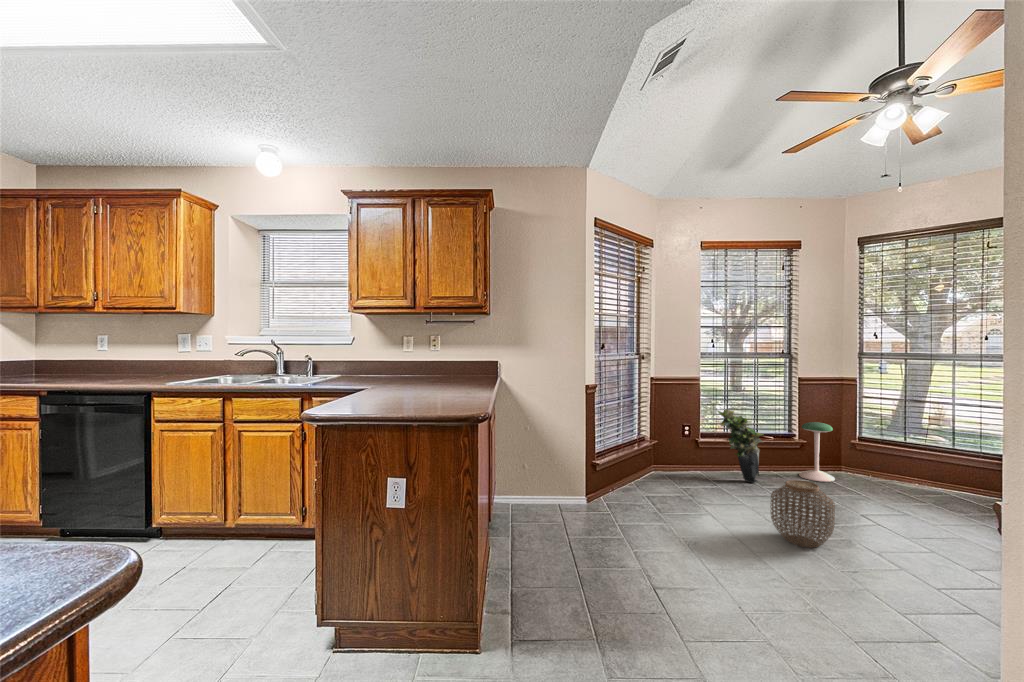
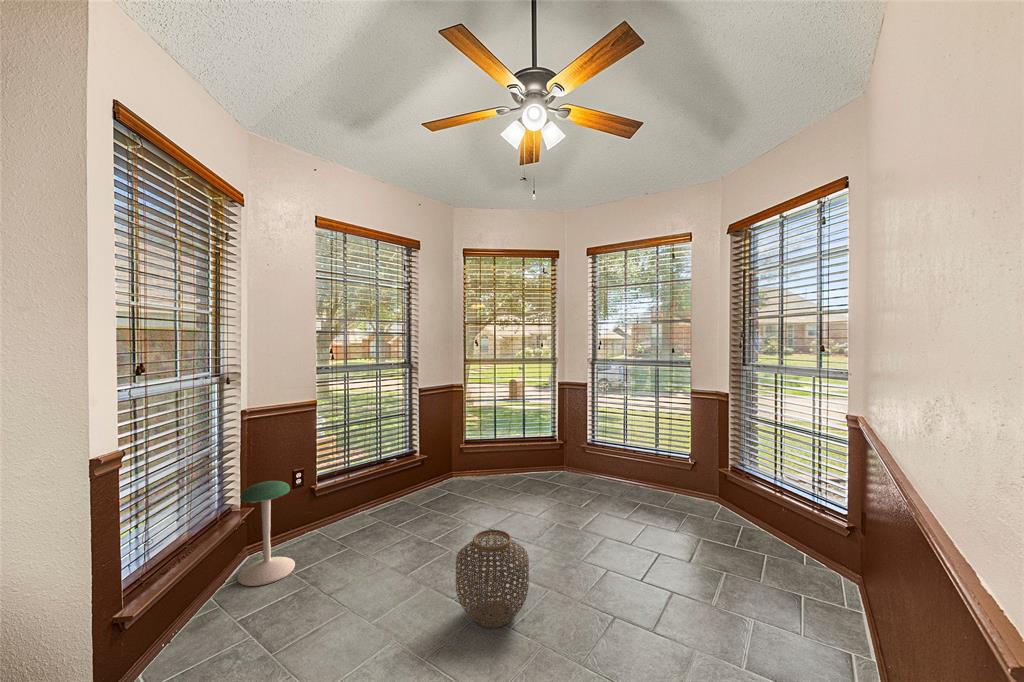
potted plant: present [717,409,763,483] -> none [339,435,398,526]
stool: present [799,422,835,482] -> present [238,481,295,586]

